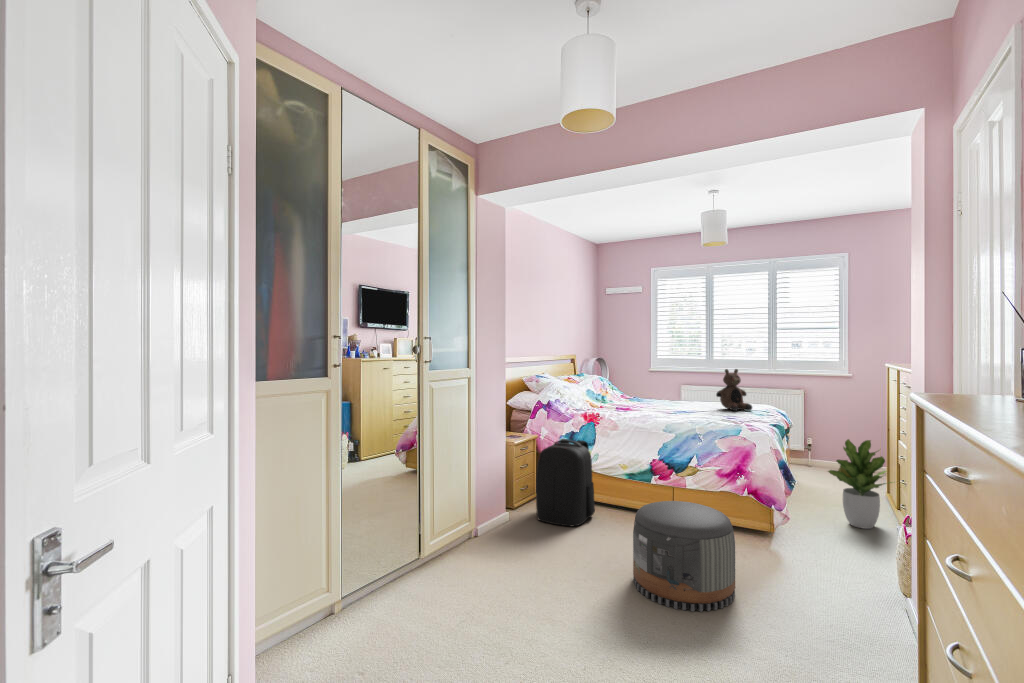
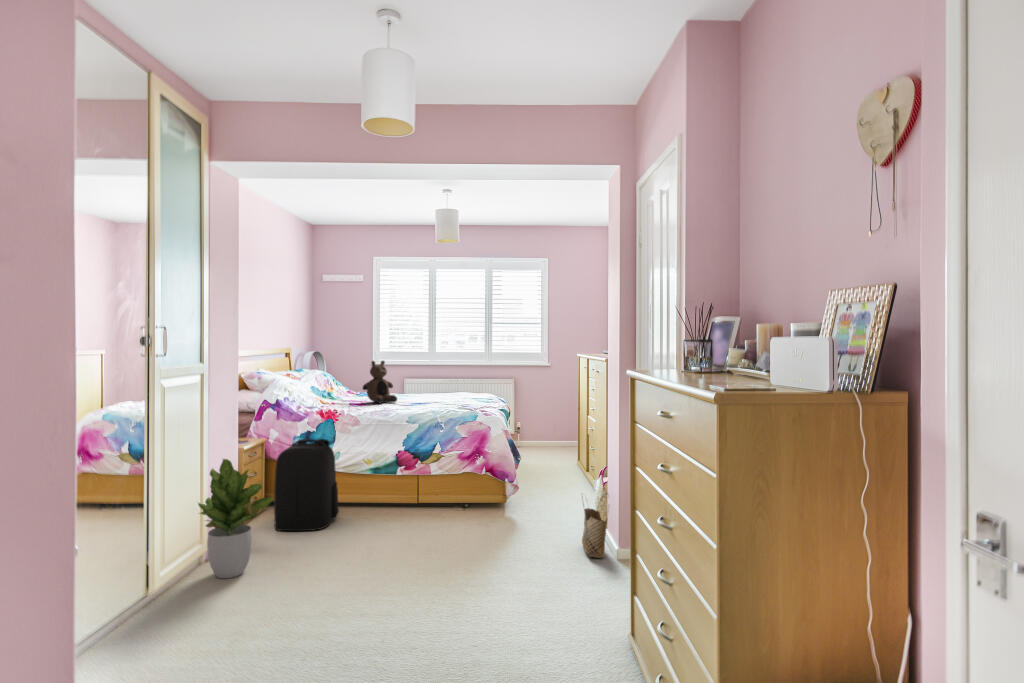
teddy bear: present [716,369,752,411] -> present [363,361,397,403]
potted plant: present [828,439,892,529] -> present [198,459,273,578]
pouf: present [633,501,735,611] -> none [398,481,488,574]
woven basket: none [866,545,910,640] -> present [582,493,607,558]

